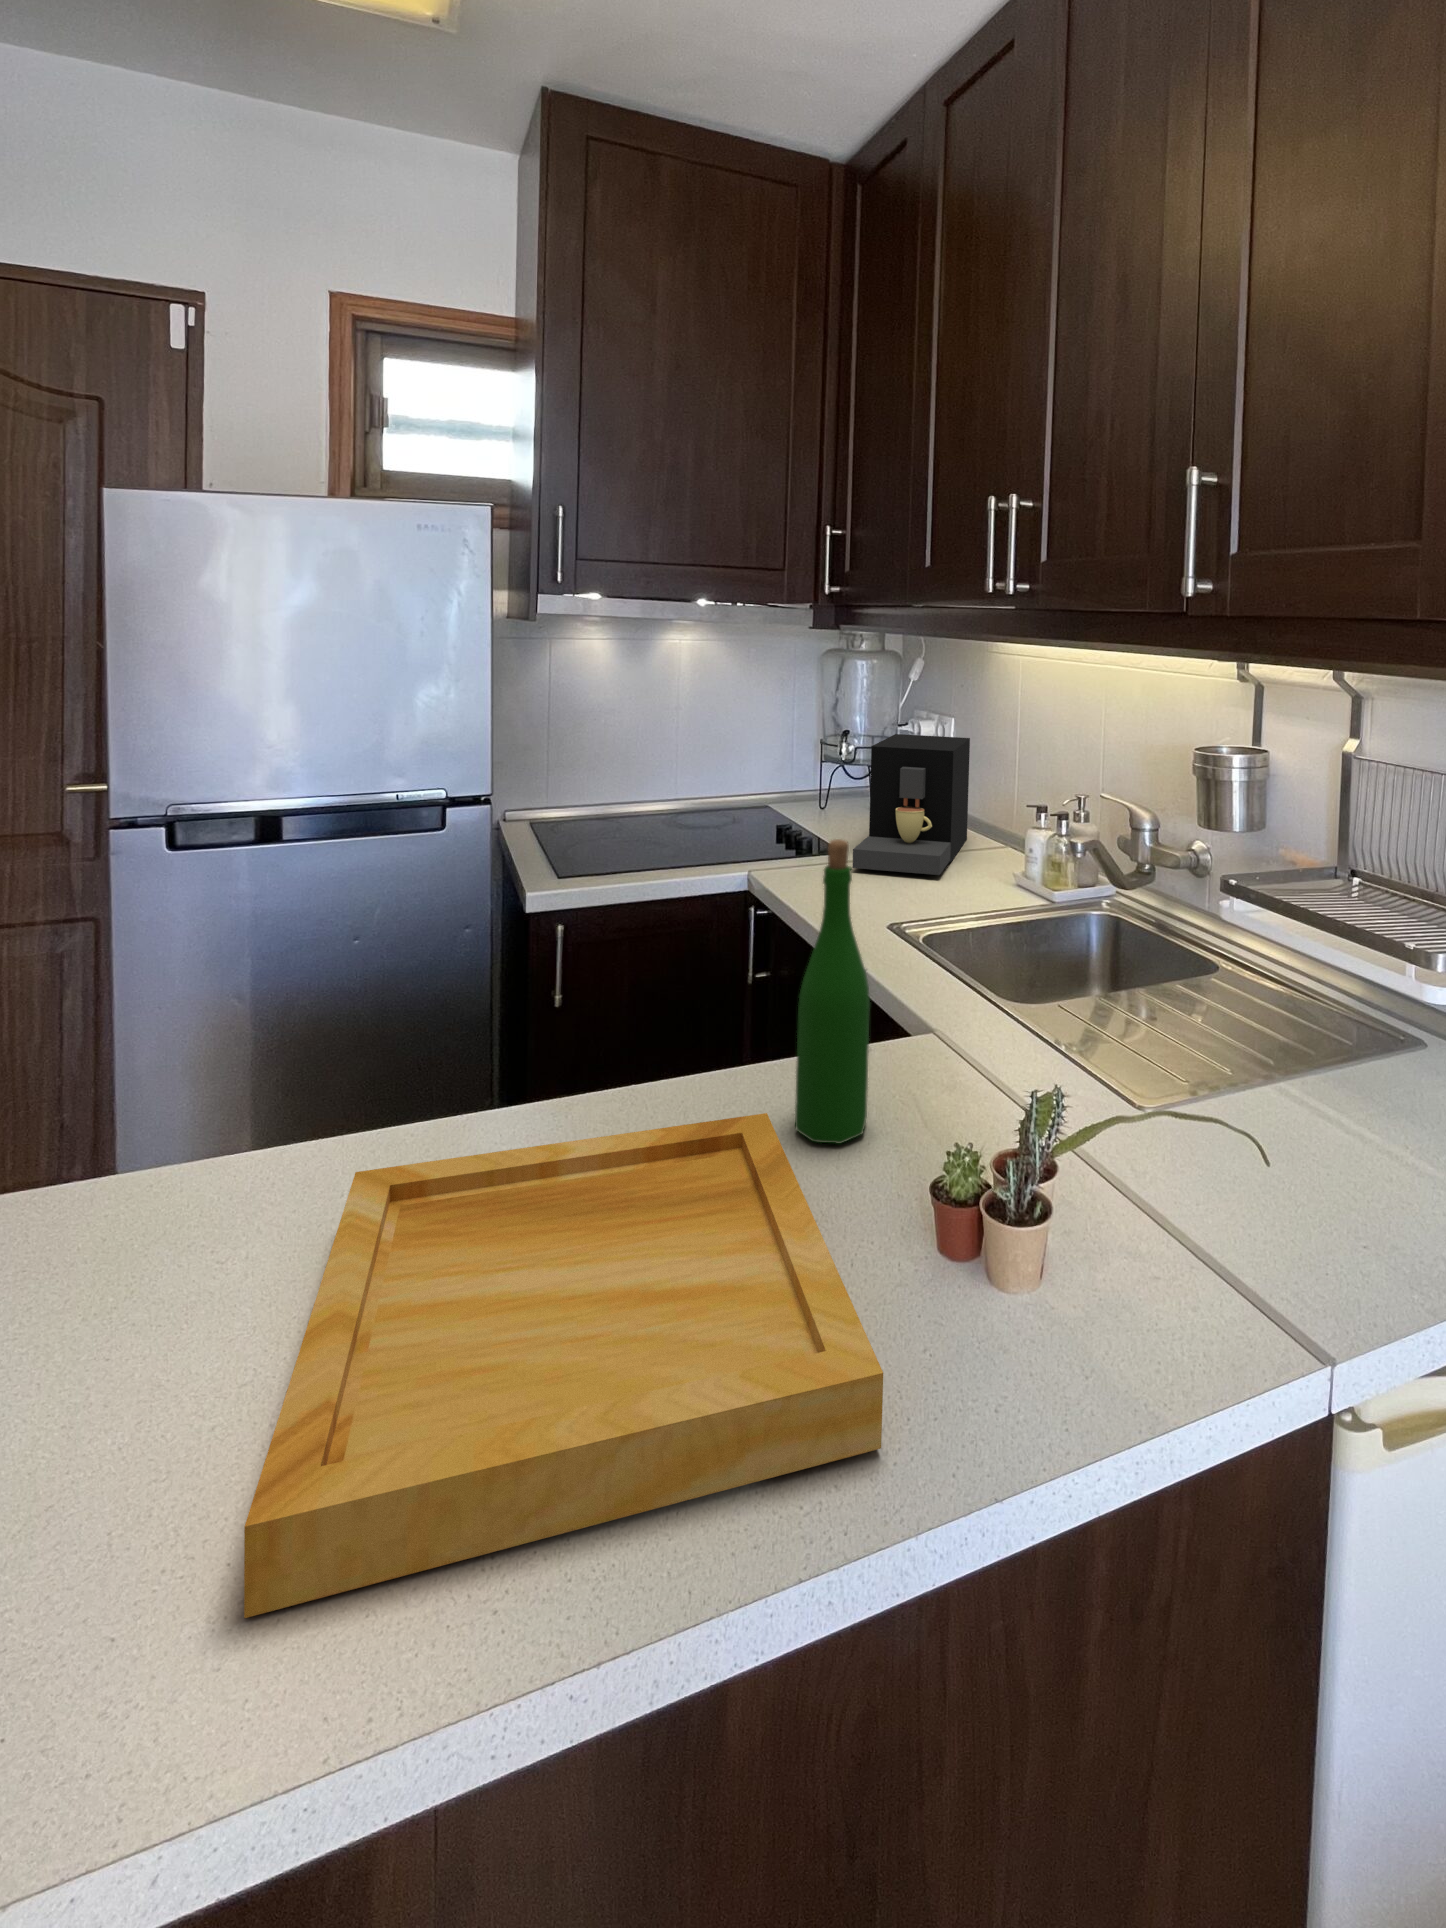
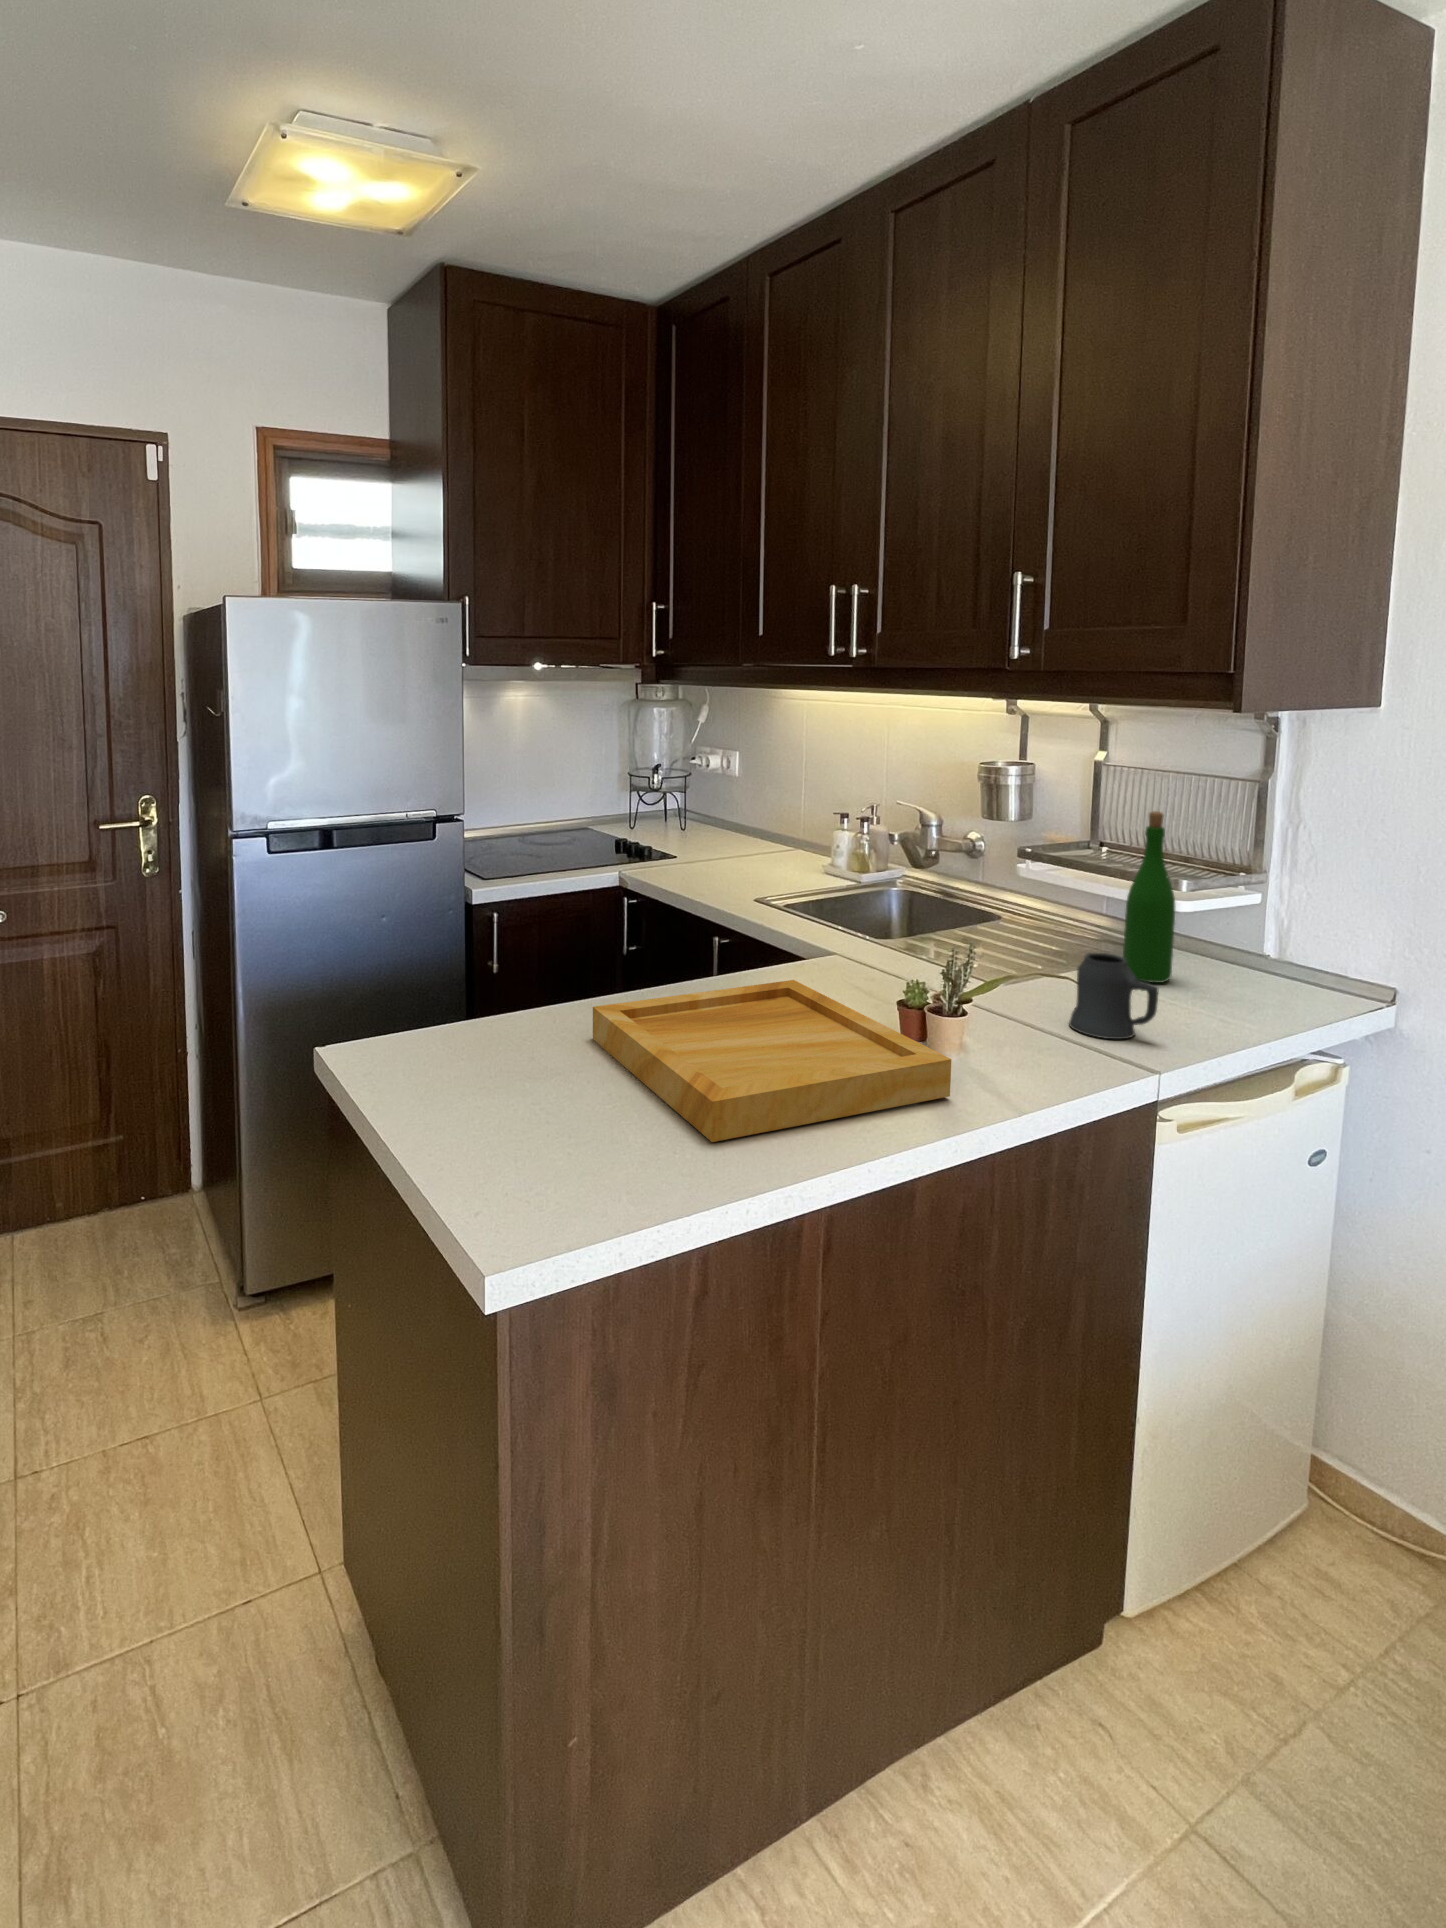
coffee maker: present [853,734,970,875] -> none [699,766,768,869]
wine bottle: present [795,839,870,1144] -> present [1123,811,1175,983]
mug: none [1216,1094,1358,1266] -> present [1069,953,1159,1039]

